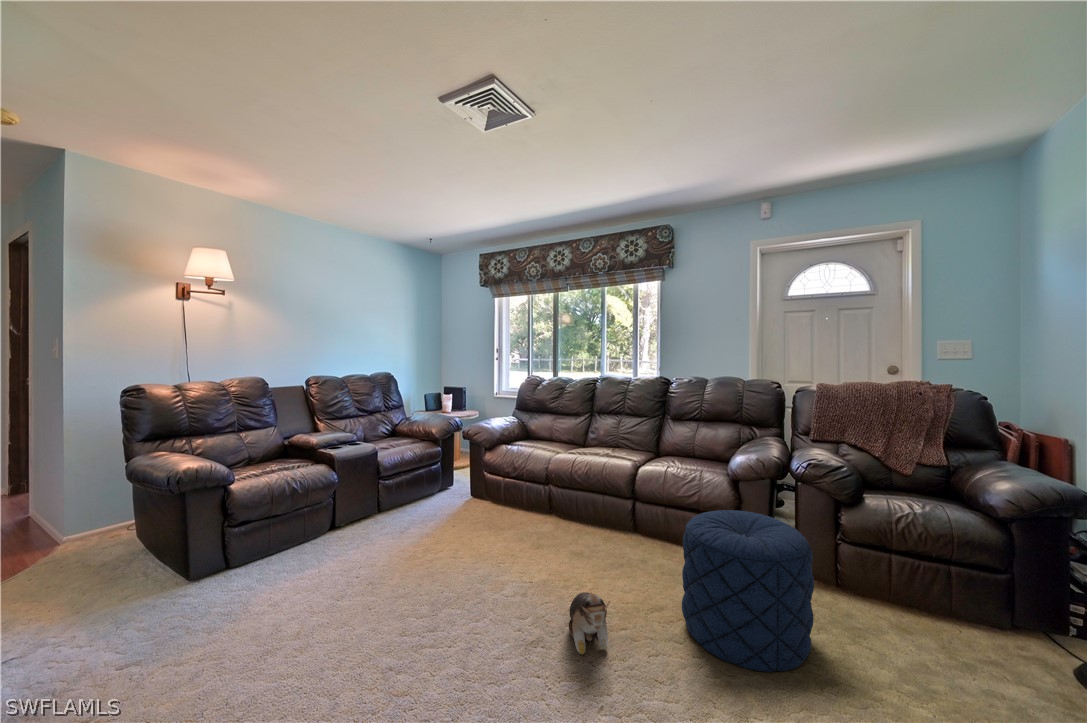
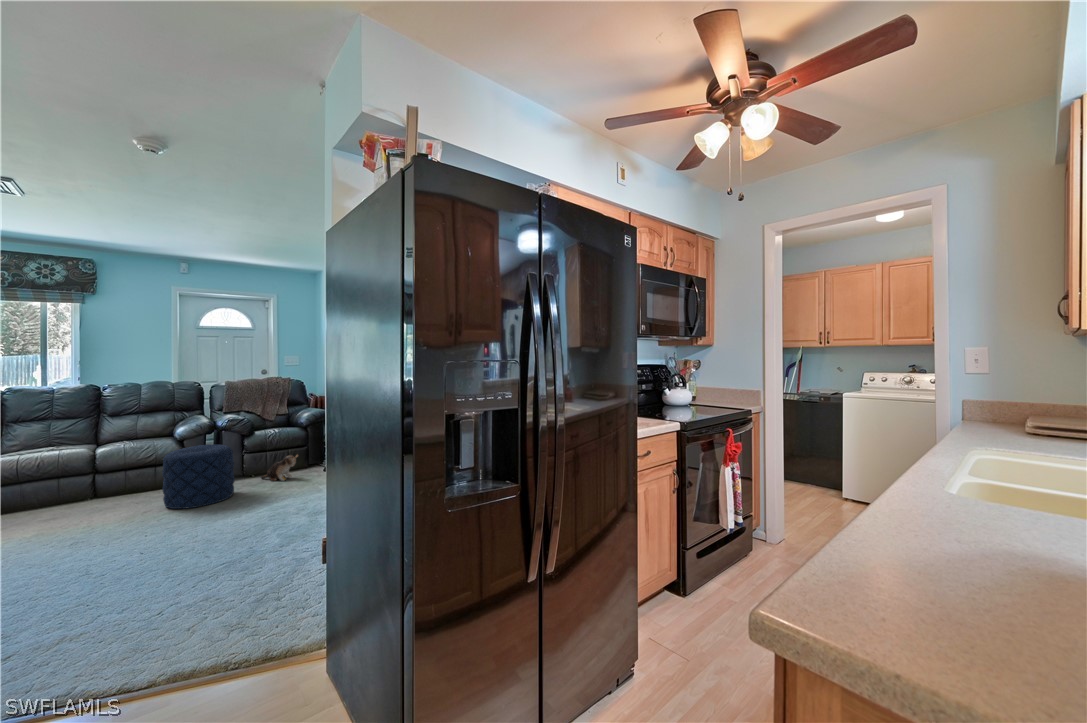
plush toy: present [569,592,610,654] -> present [261,455,298,481]

